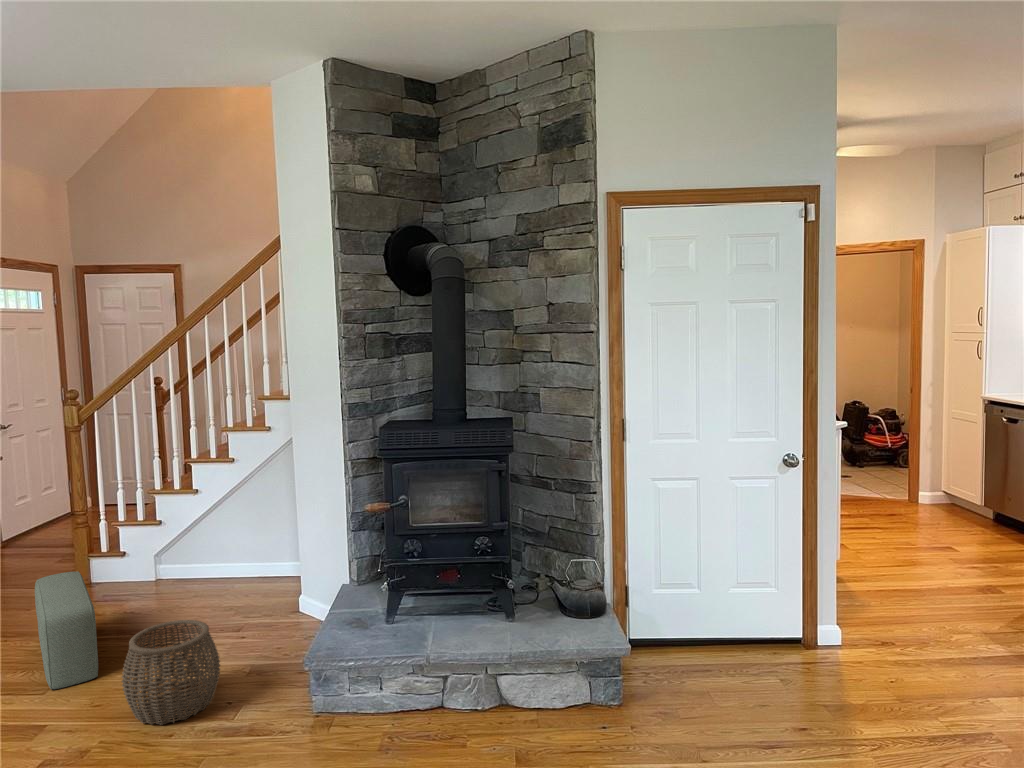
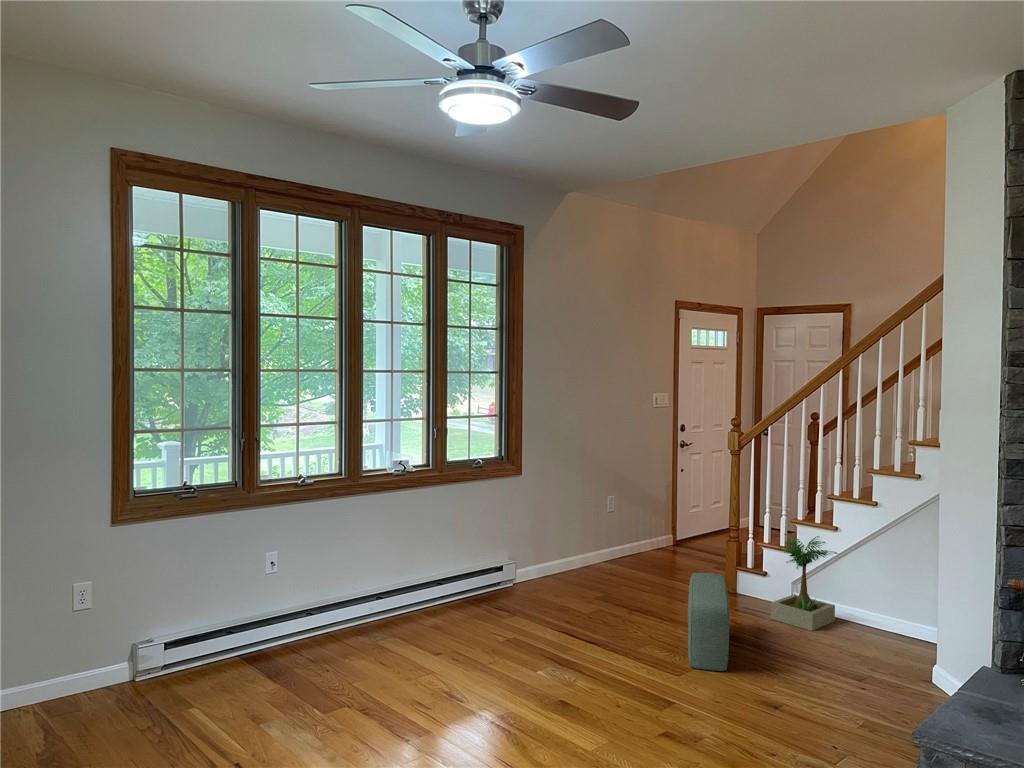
potted plant: none [131,501,206,601] -> present [771,534,838,631]
woven basket: present [122,620,220,725] -> none [741,640,830,737]

